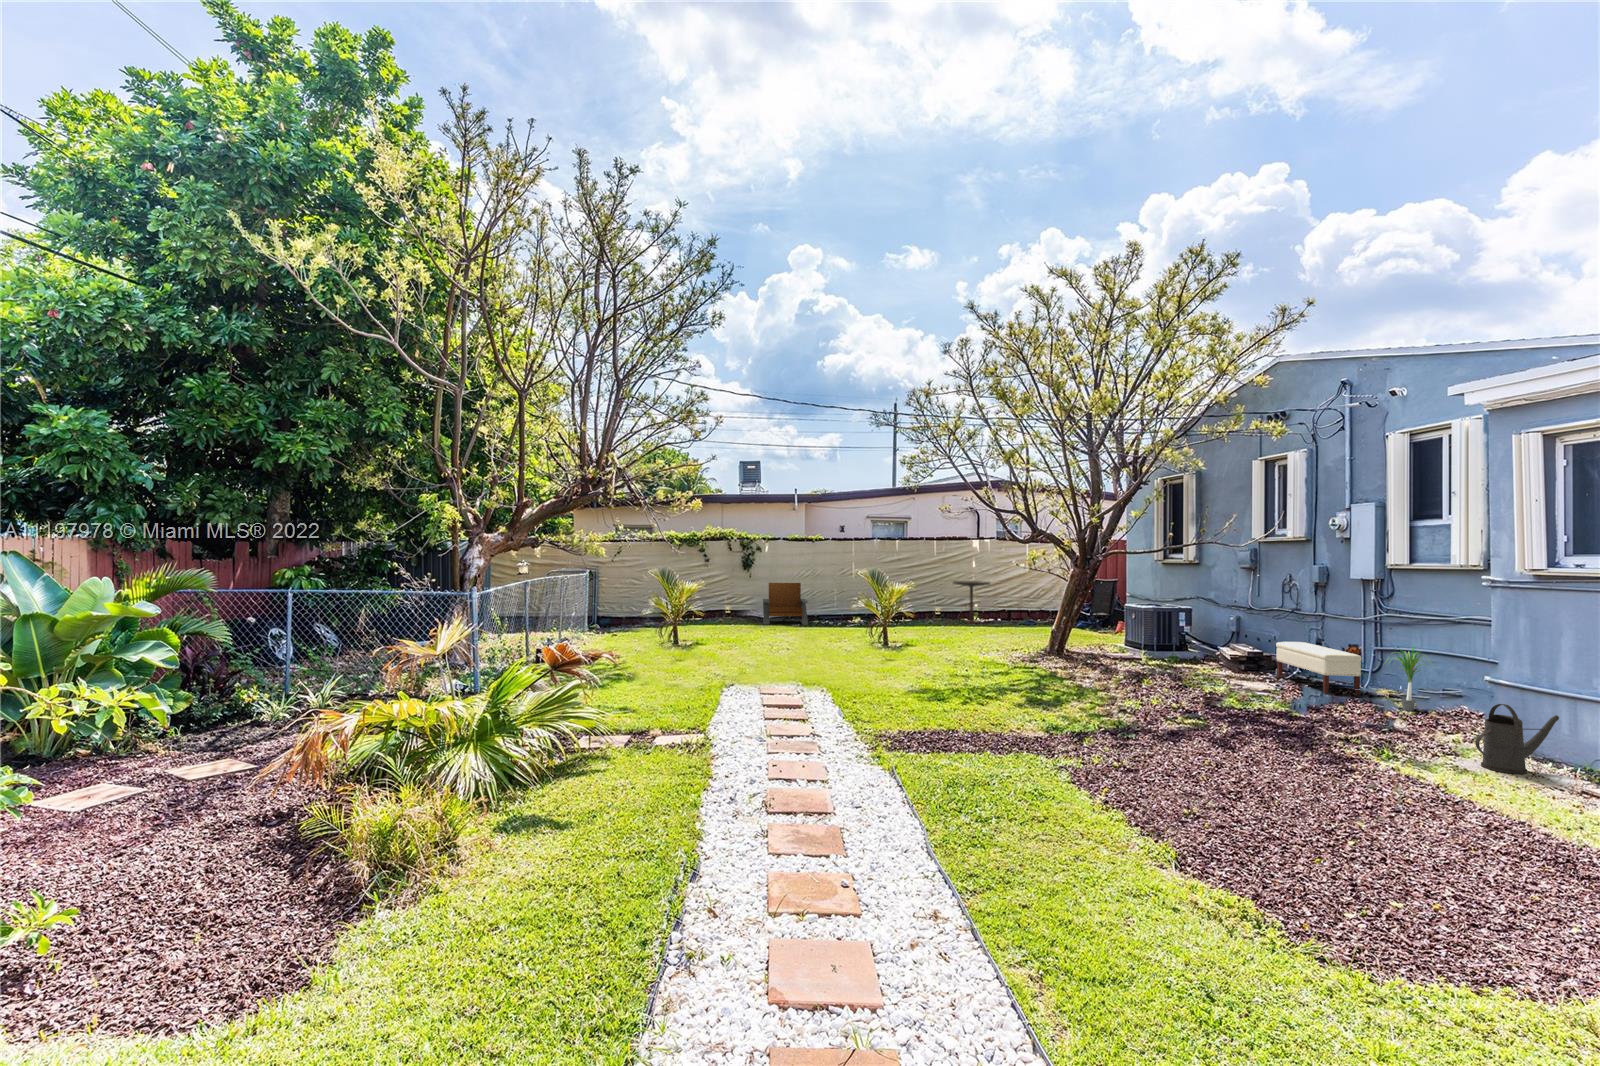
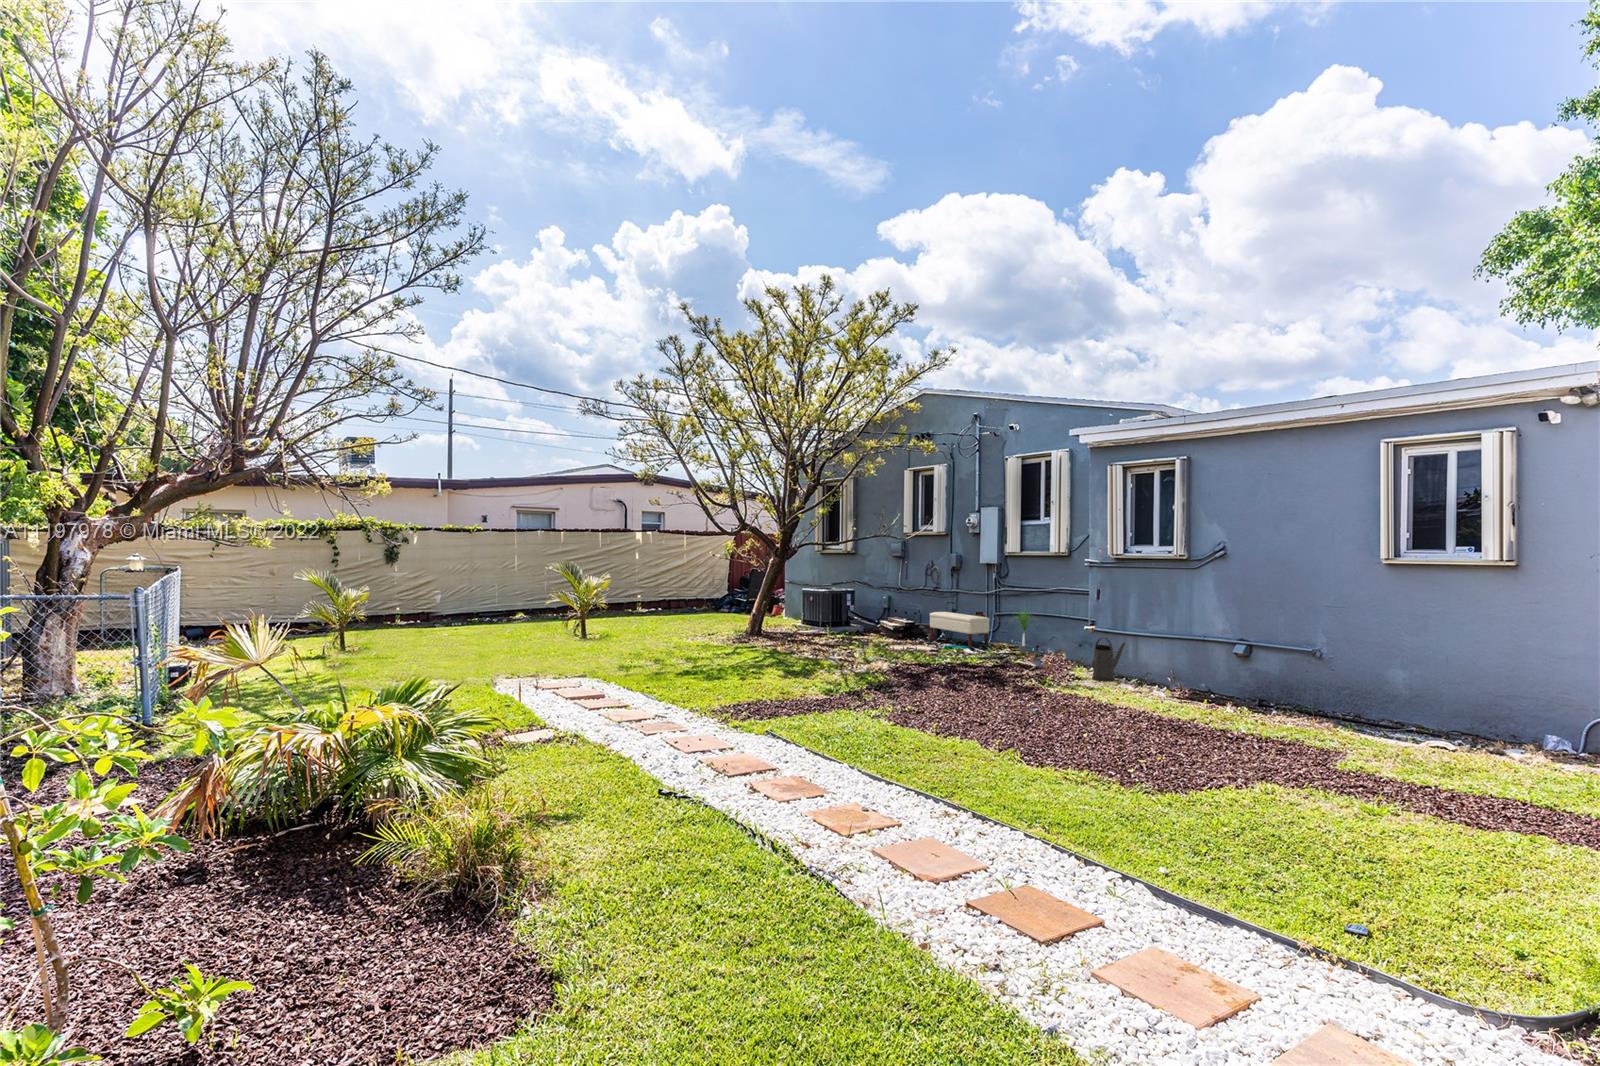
pedestal table: present [953,581,990,623] -> none [627,574,665,616]
lounge chair: present [763,583,808,625] -> none [411,579,475,629]

